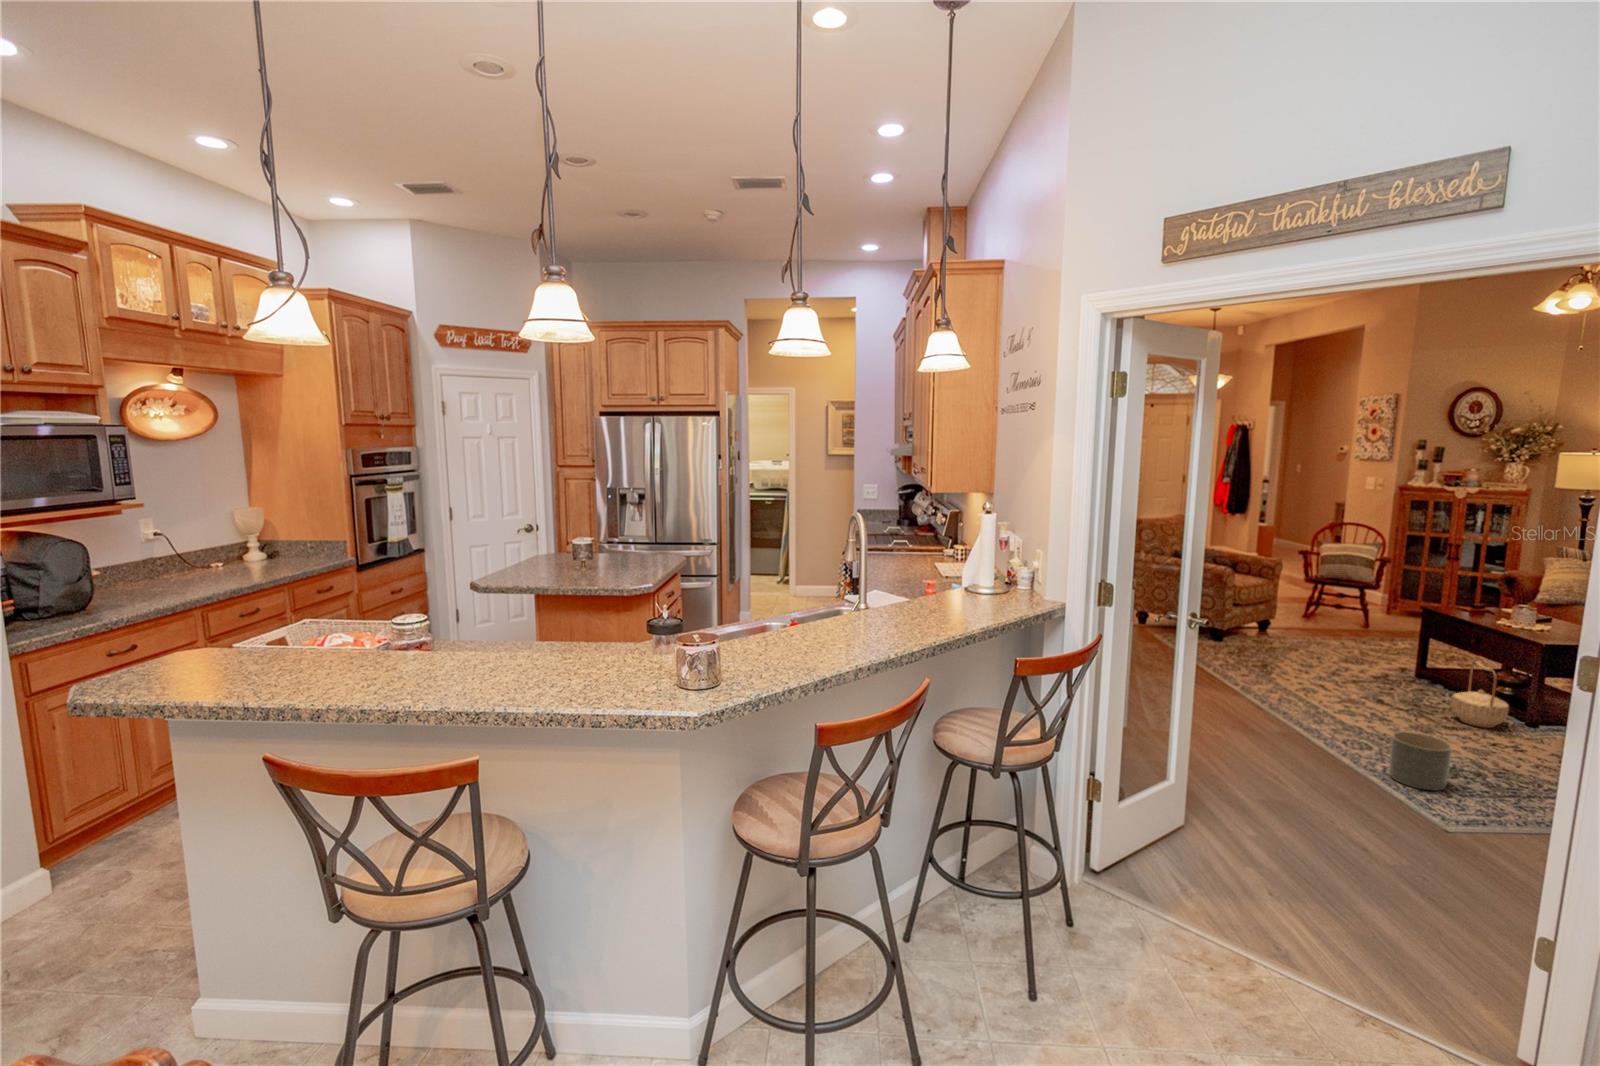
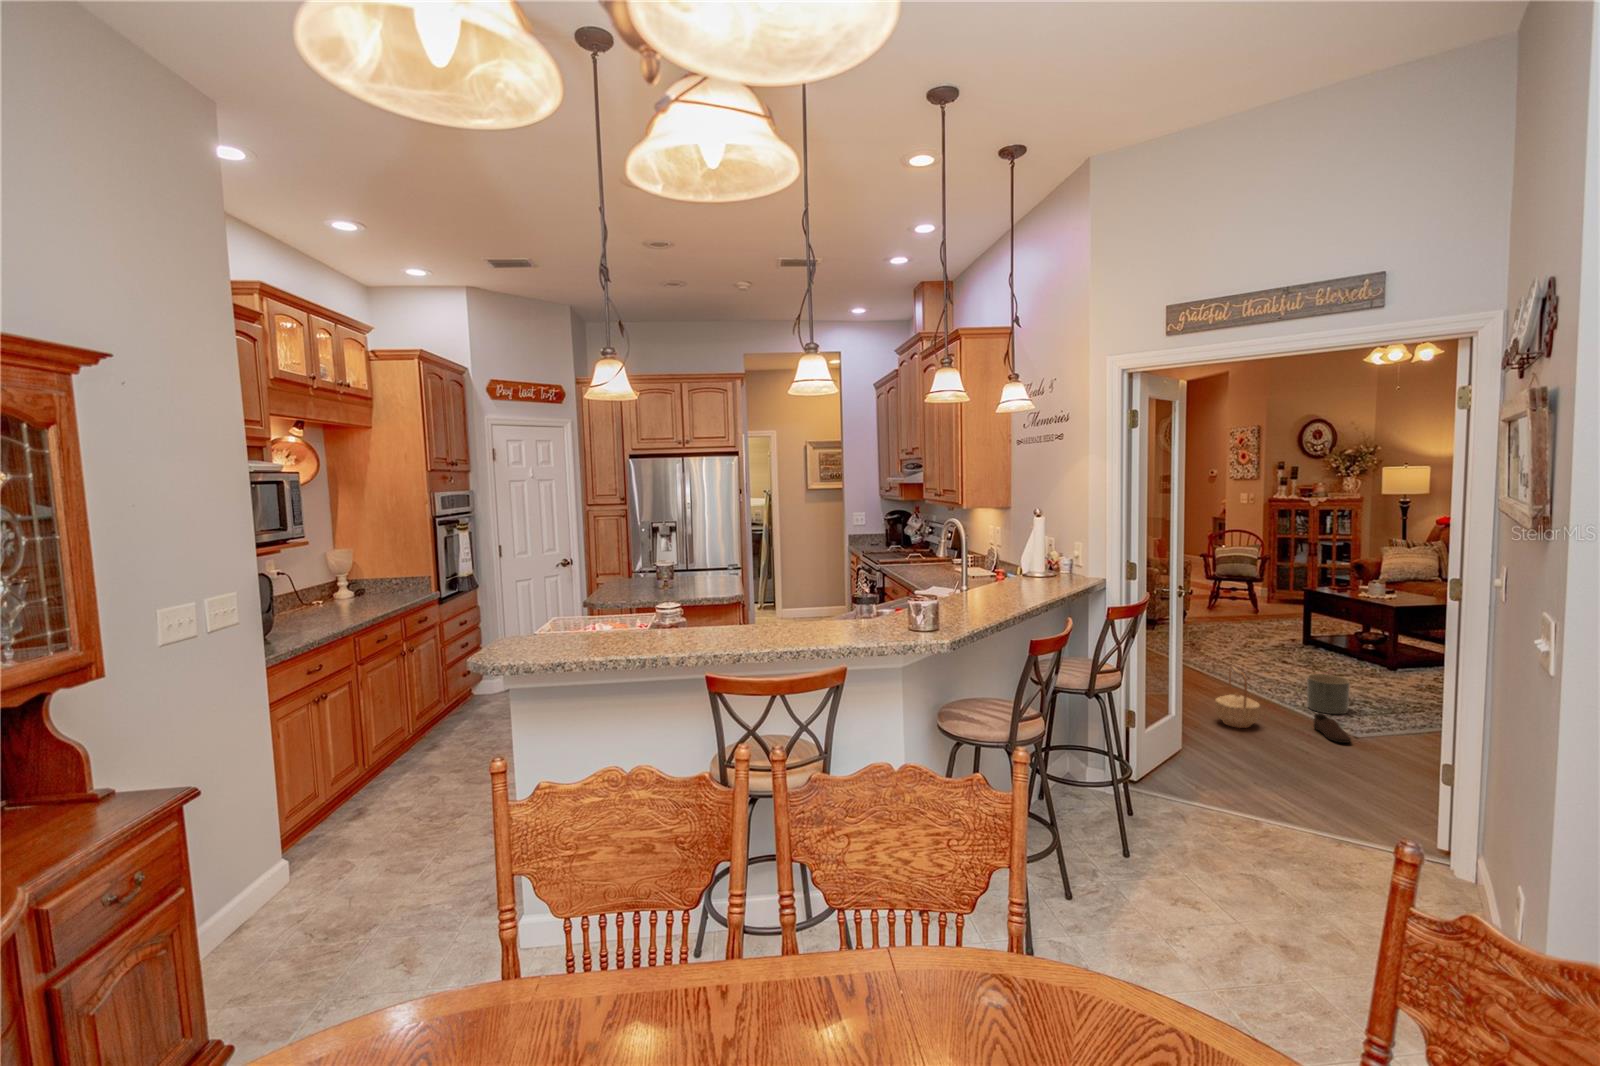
basket: present [1452,661,1509,728] -> present [1215,666,1260,728]
shoe: none [1386,791,1435,839] -> present [1314,713,1351,743]

